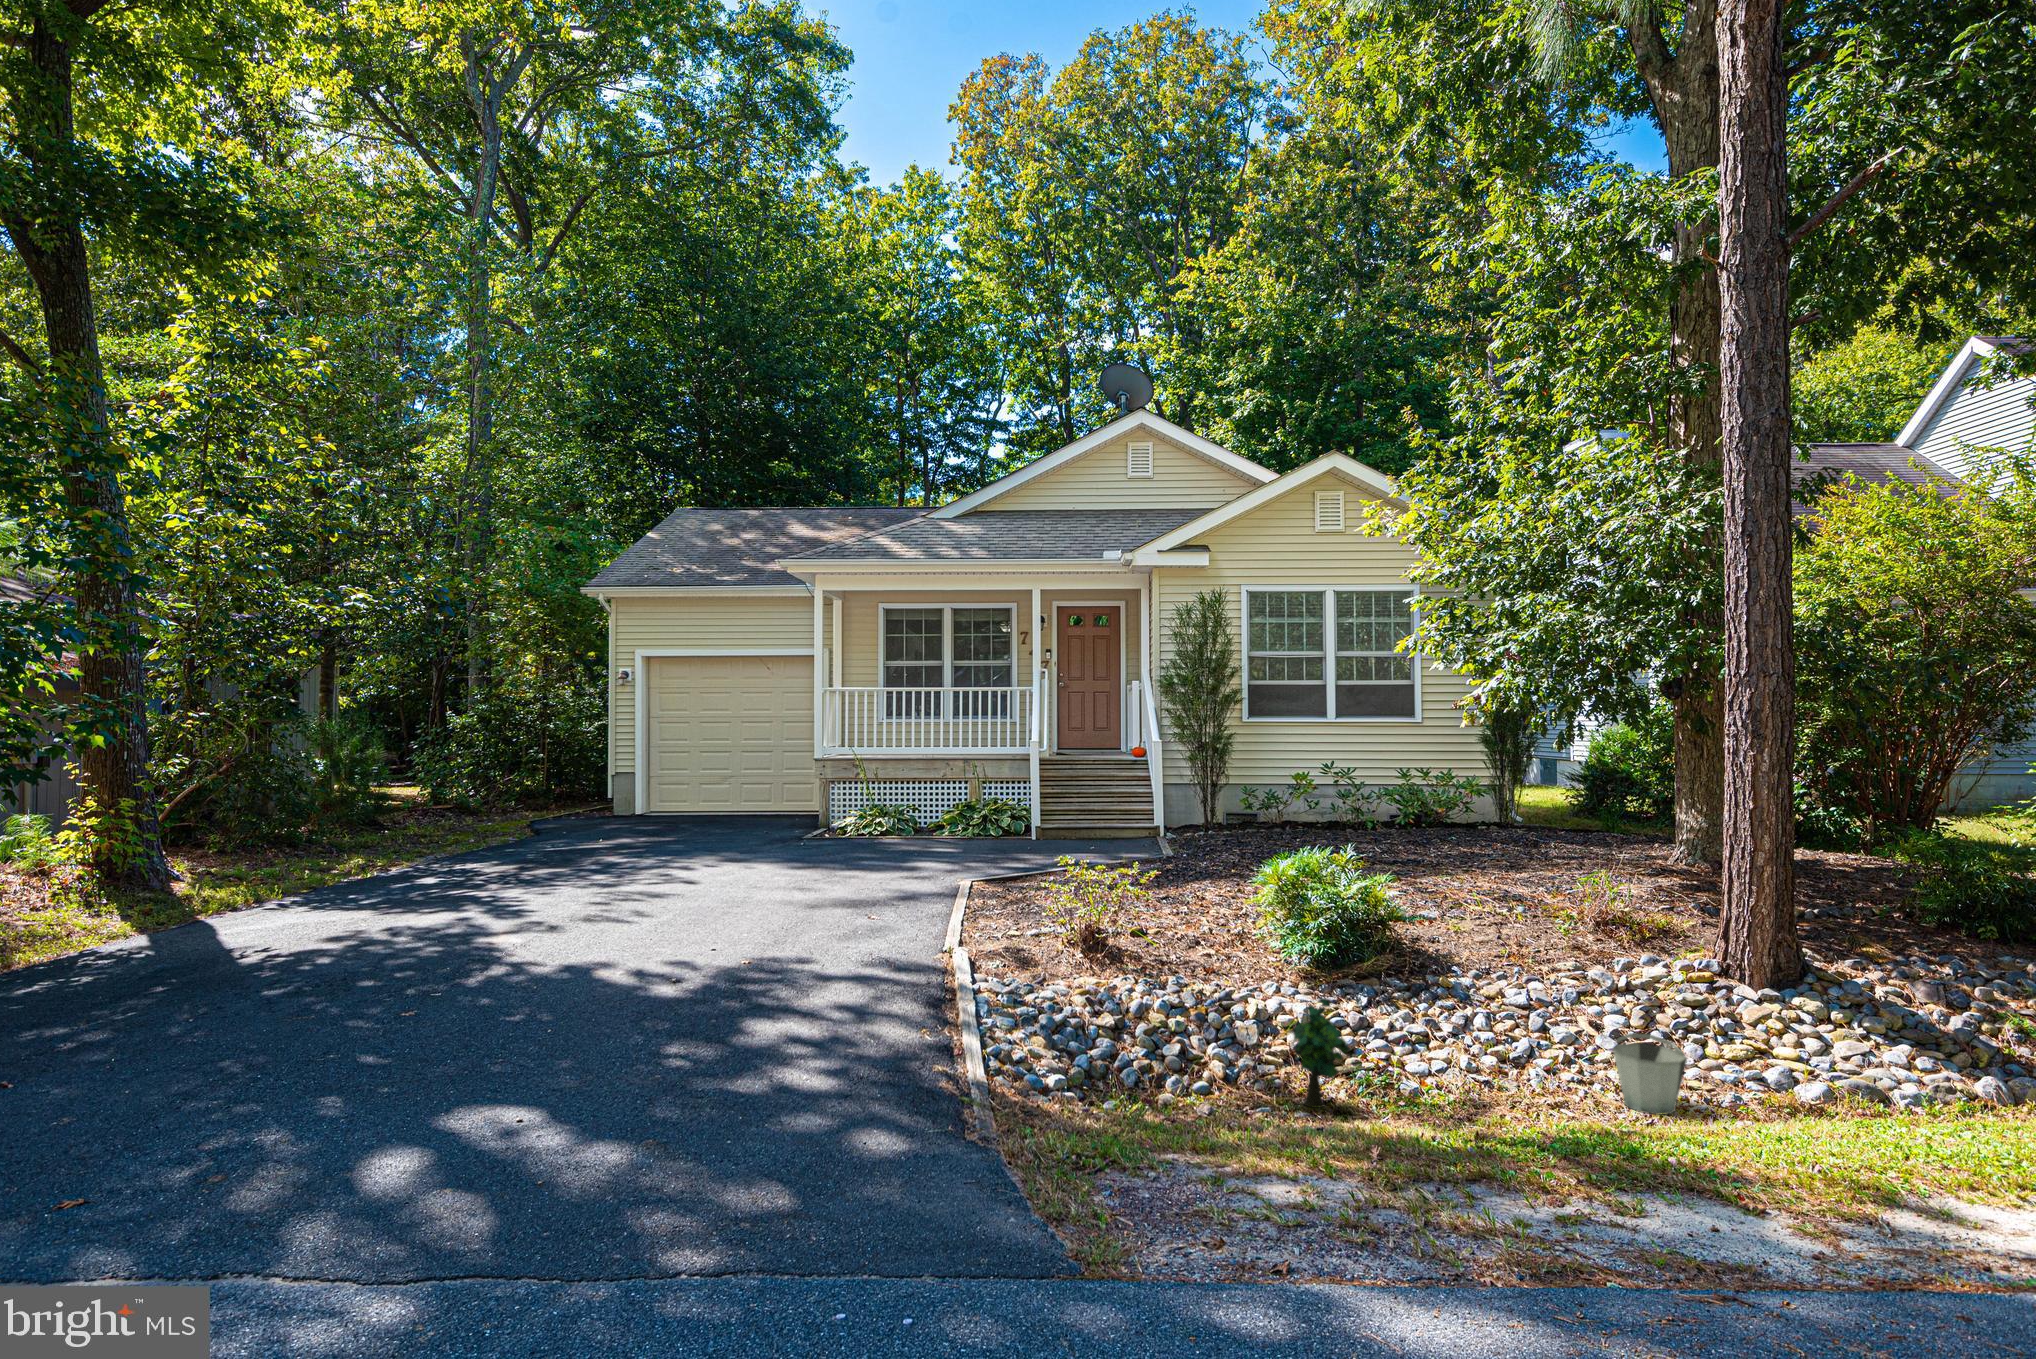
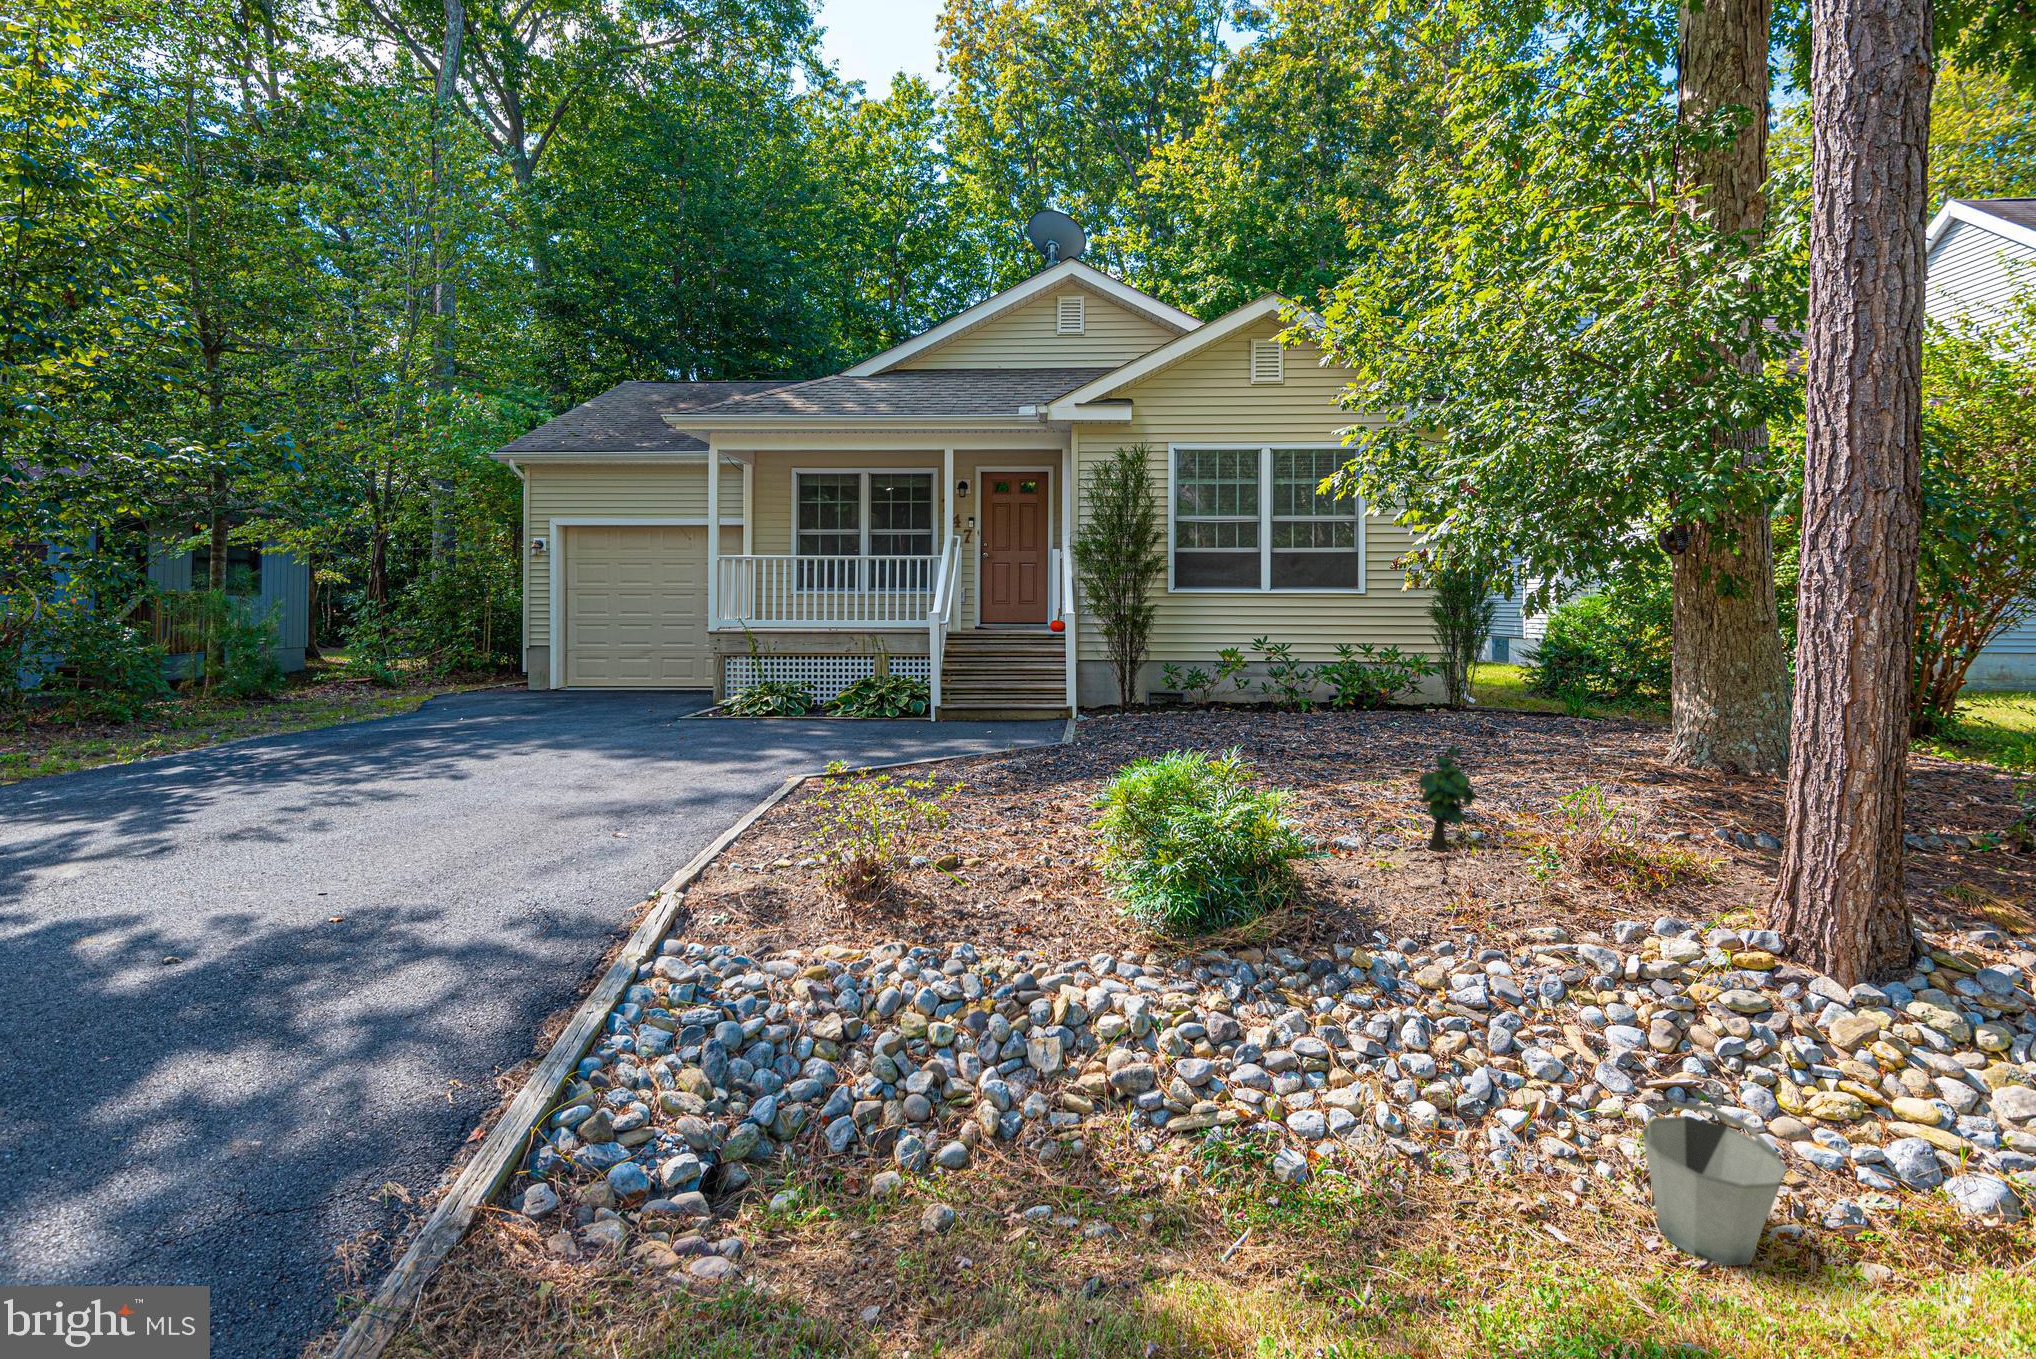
decorative plant: present [1288,998,1350,1108] -> present [1413,748,1477,852]

